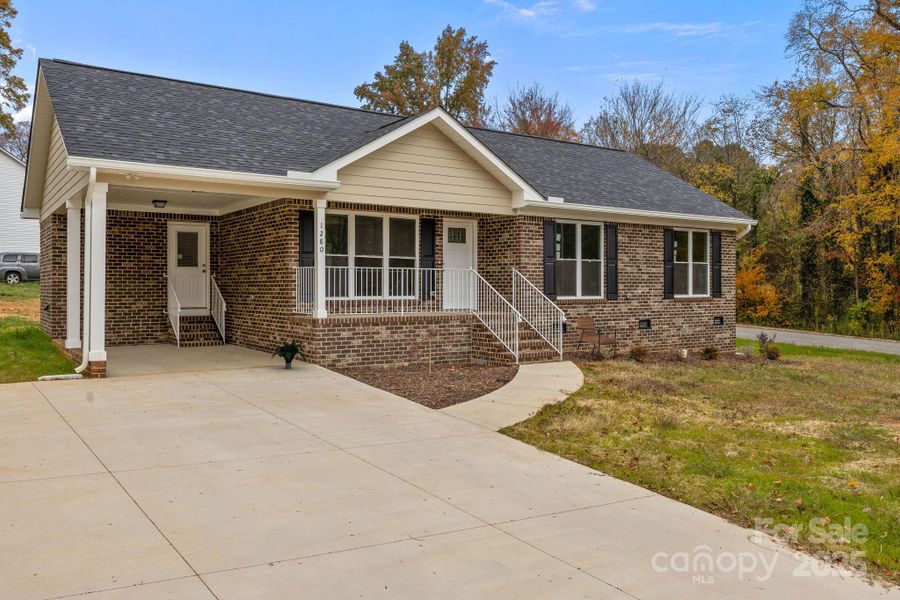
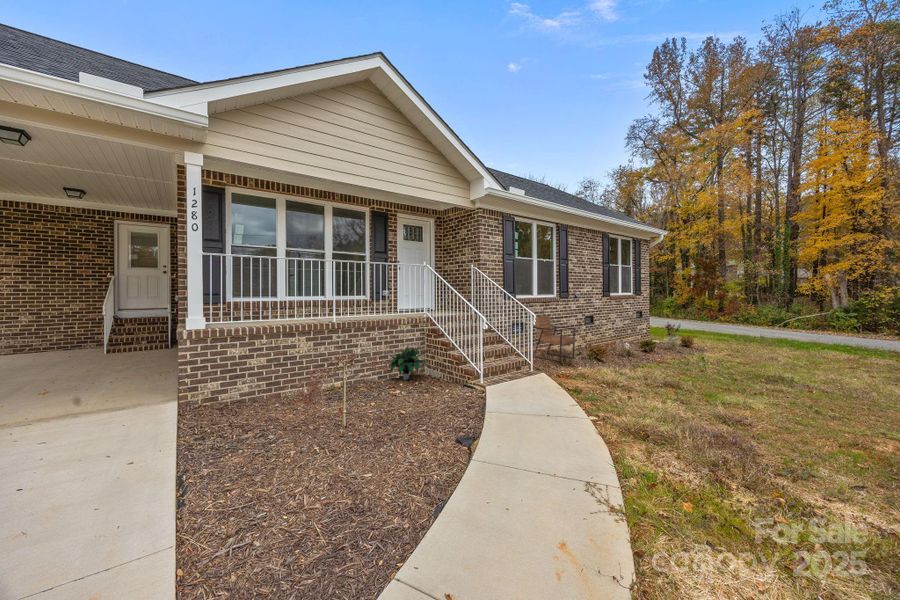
potted plant: present [272,339,306,369] -> present [389,346,428,380]

